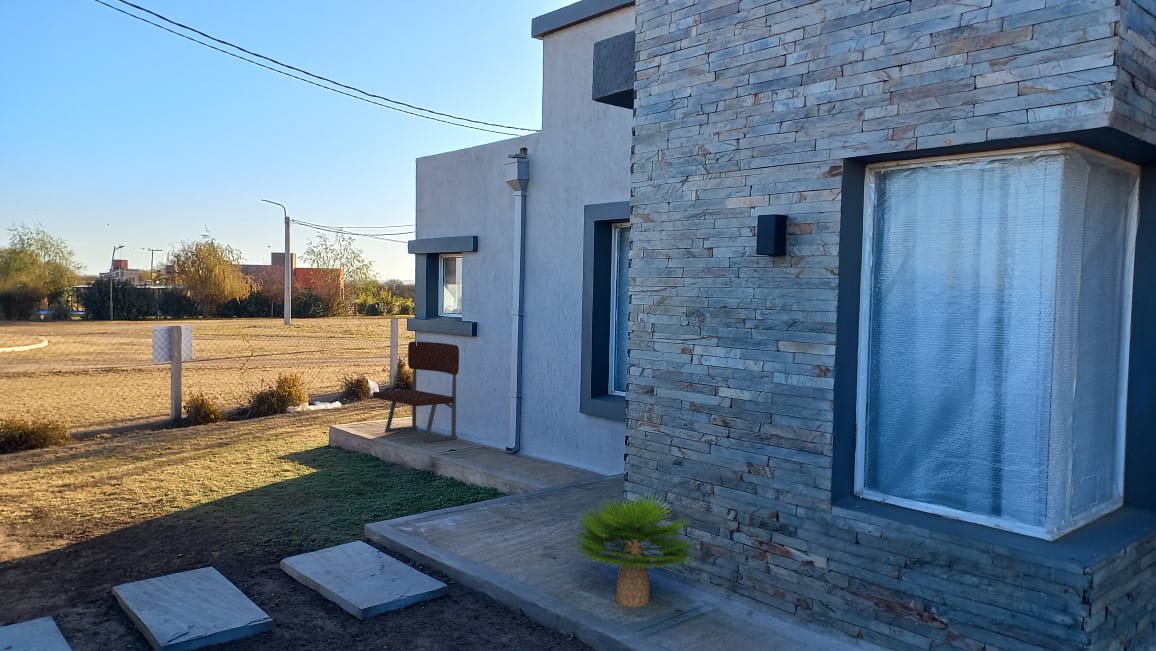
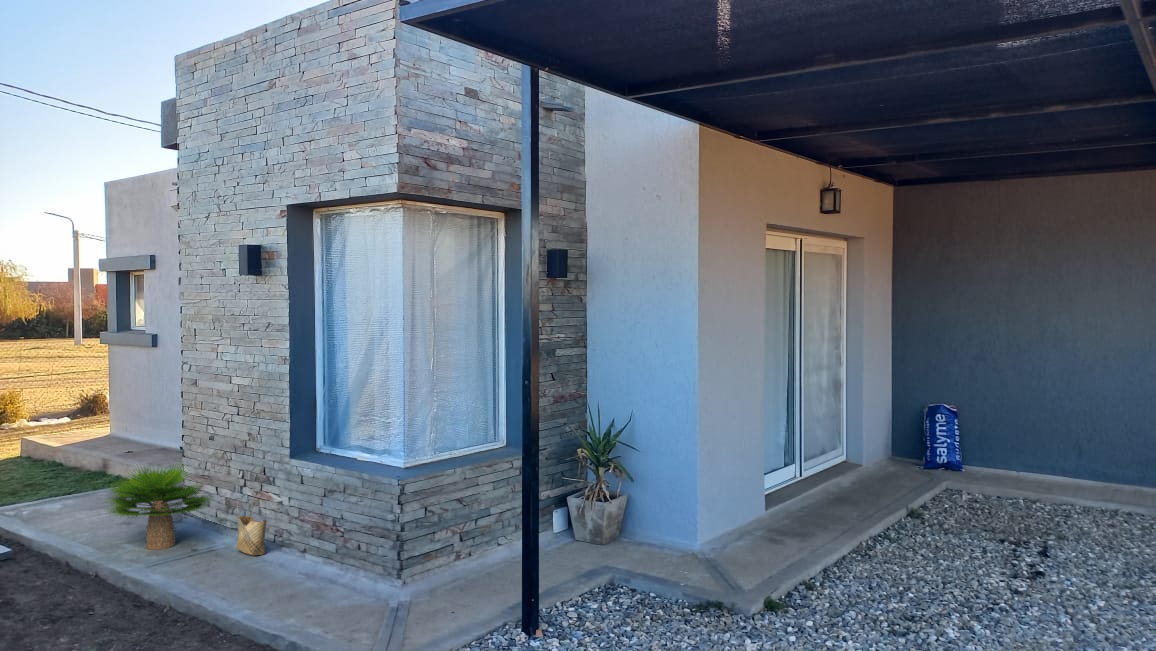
bench: present [373,341,459,443] -> none [62,353,145,447]
woven basket: none [745,553,797,633] -> present [236,512,267,556]

